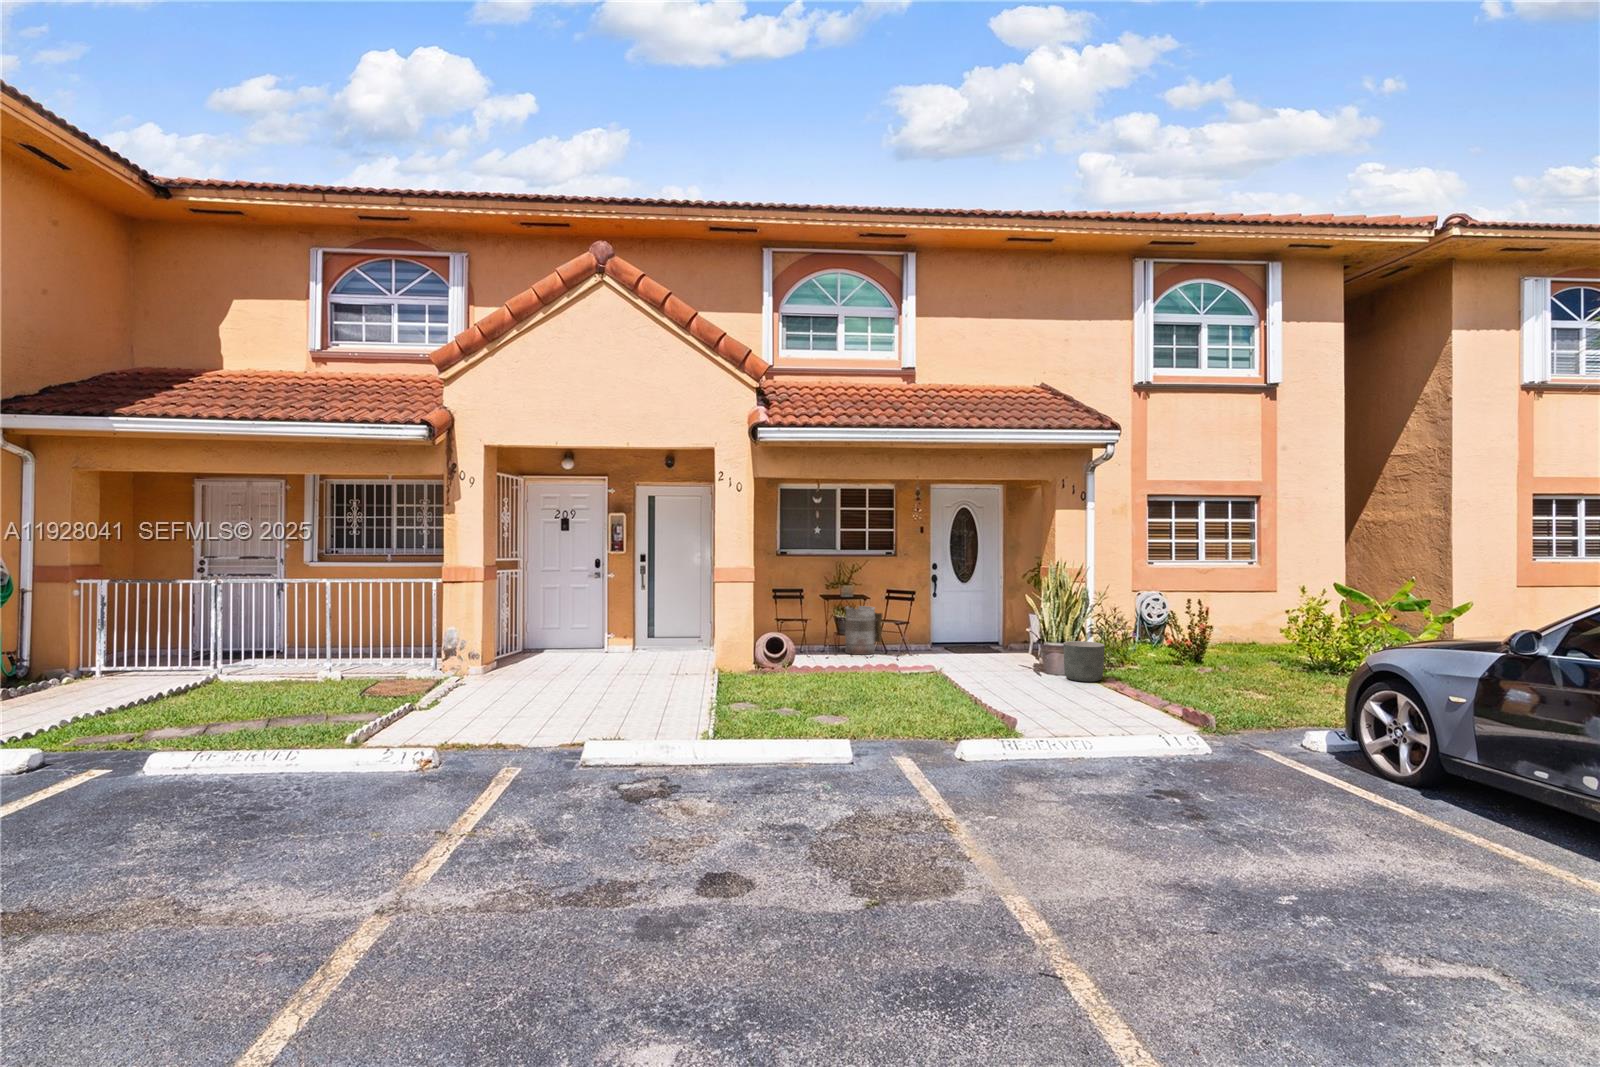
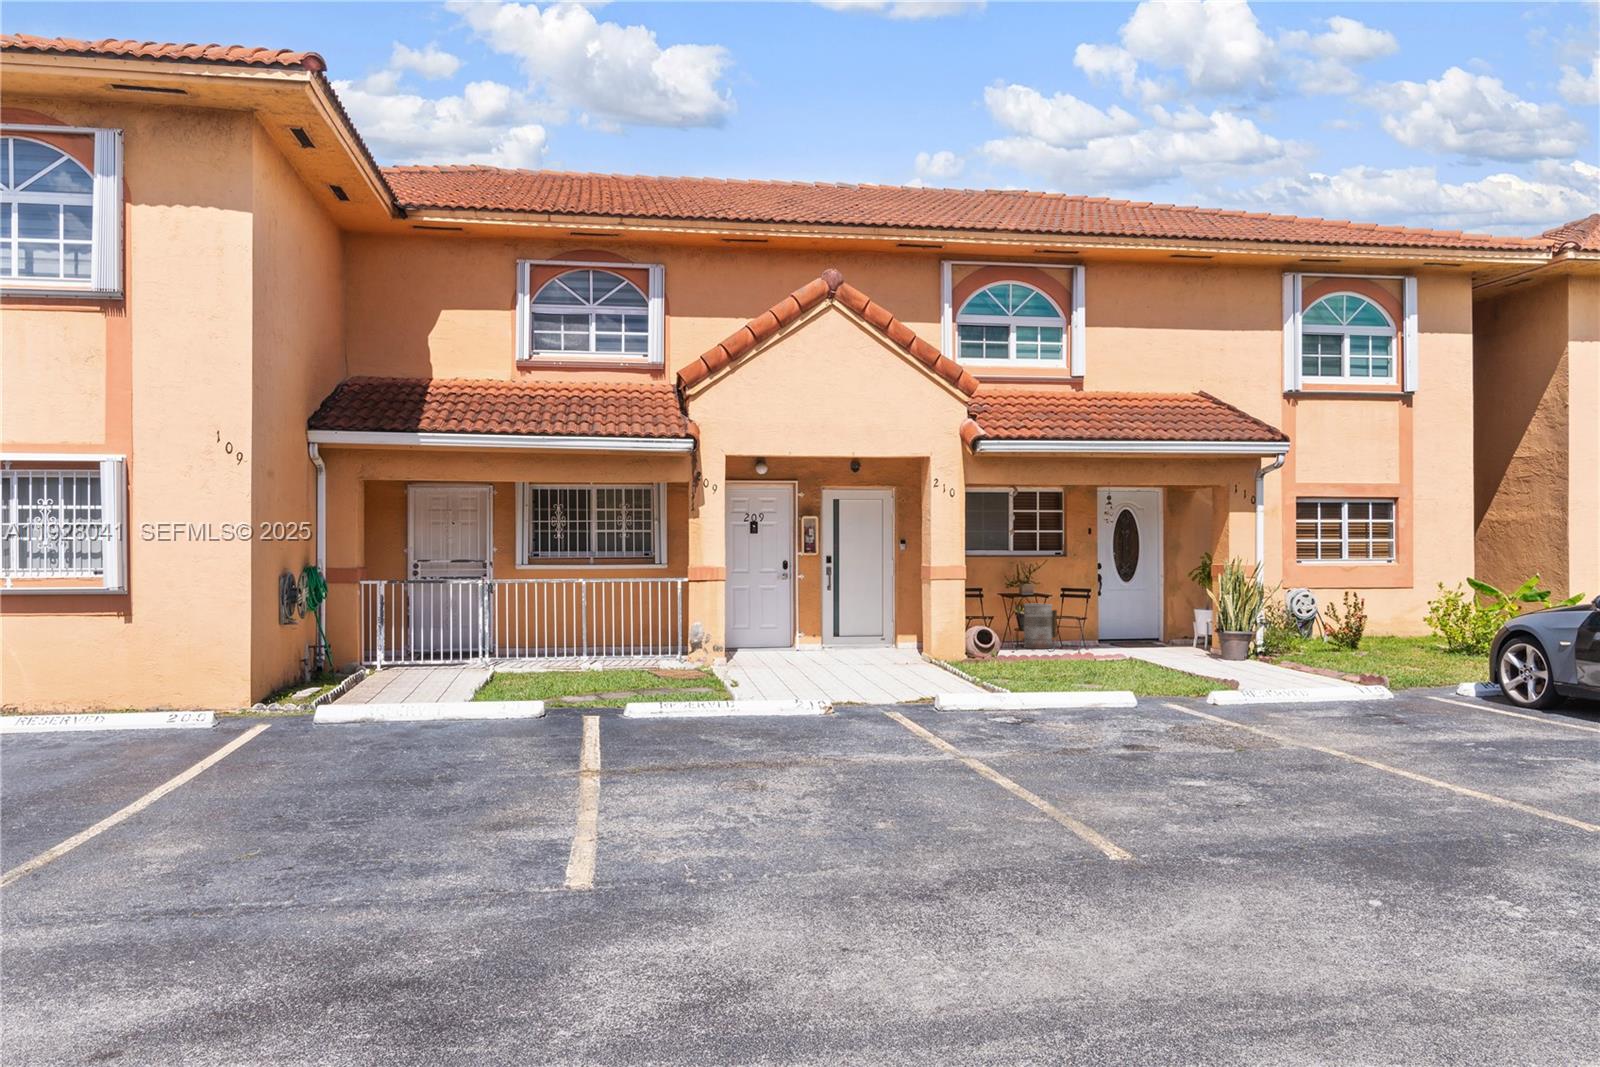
planter: present [1063,641,1105,682] -> none [1243,629,1281,663]

